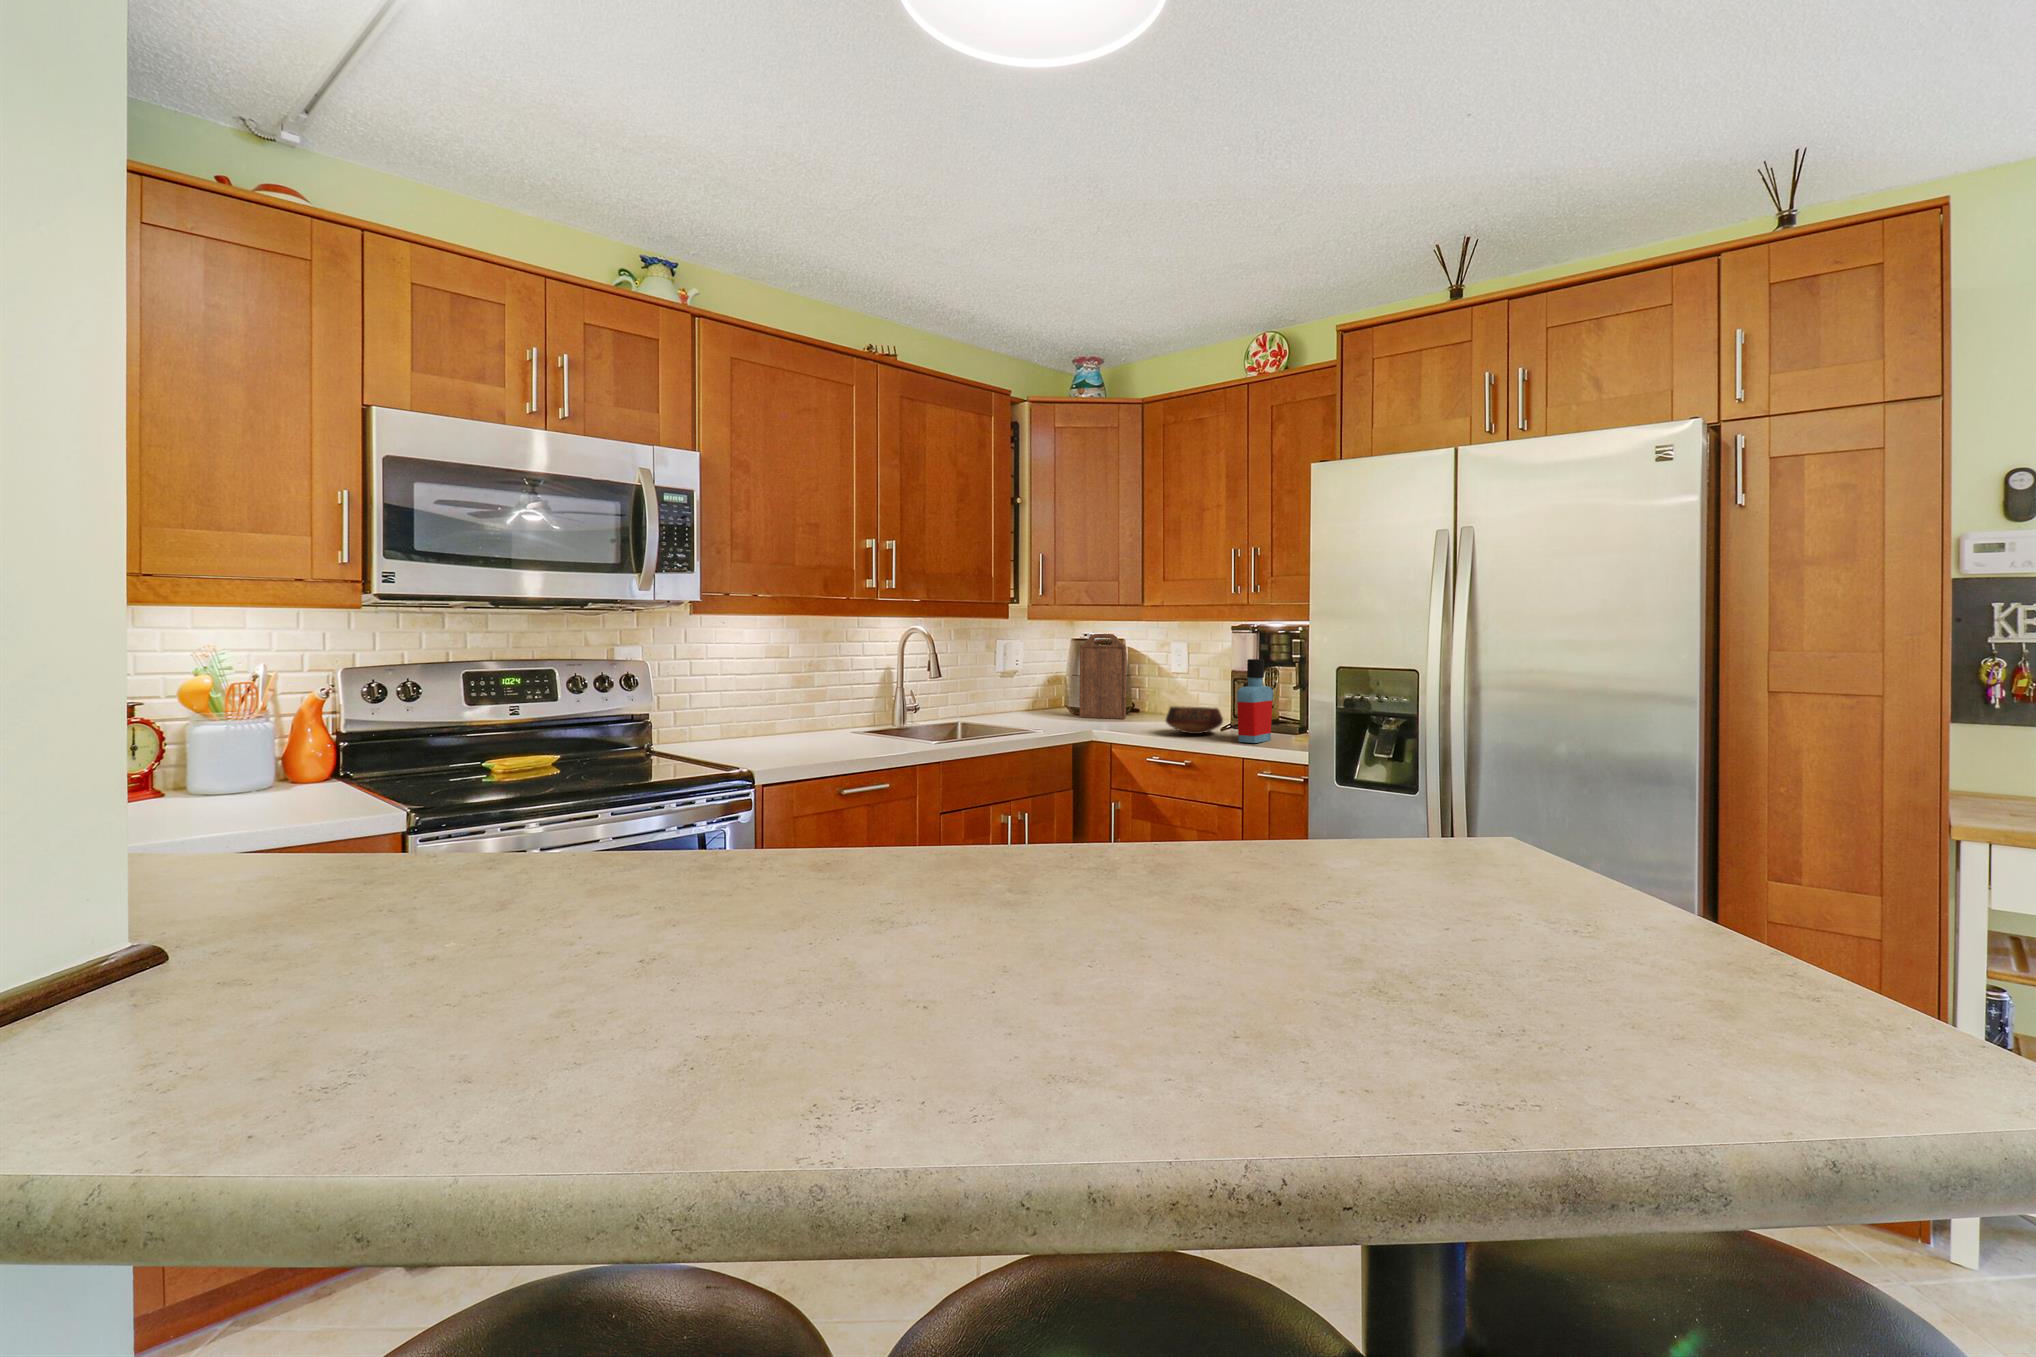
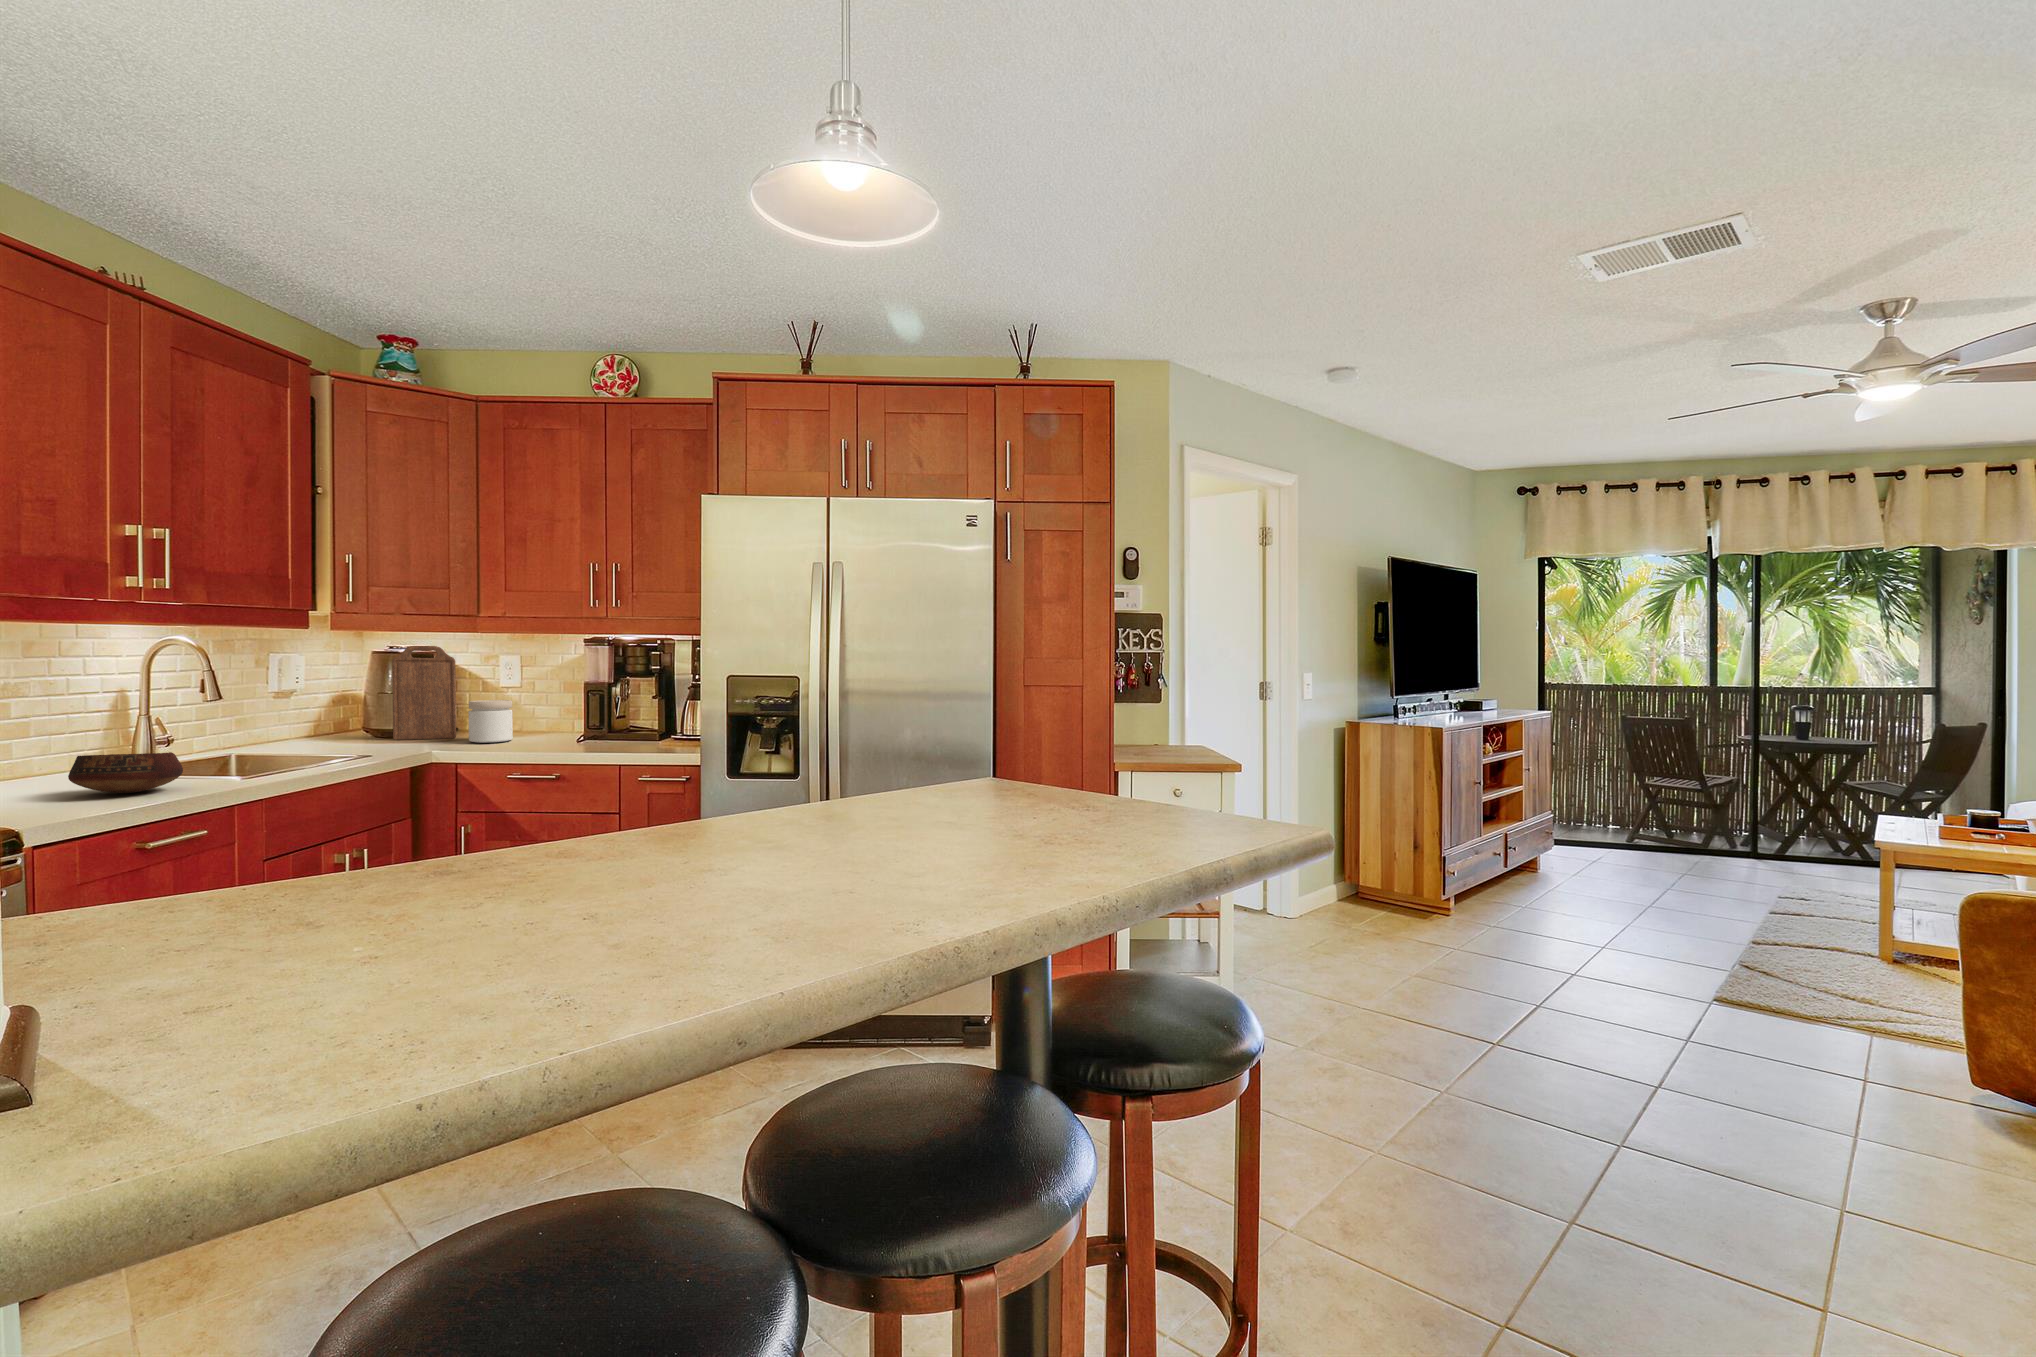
bottle: present [1237,659,1273,743] -> none [613,670,644,751]
jar: none [1130,685,1166,725] -> present [468,700,513,743]
bowl: present [1166,706,1223,734] -> present [68,752,183,793]

